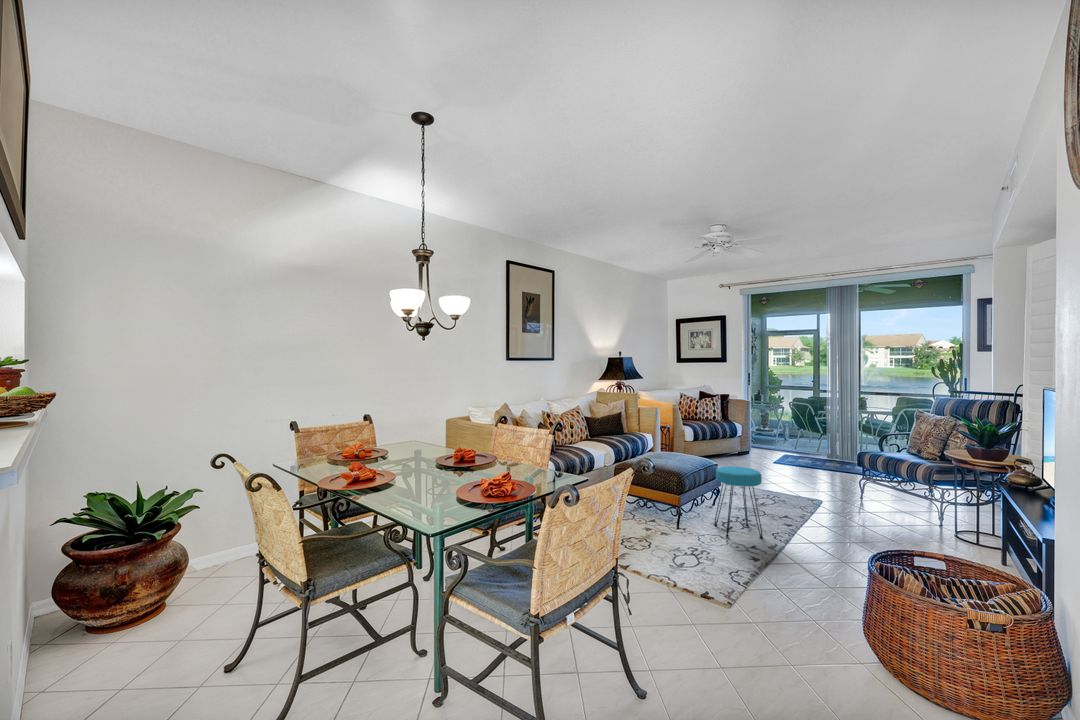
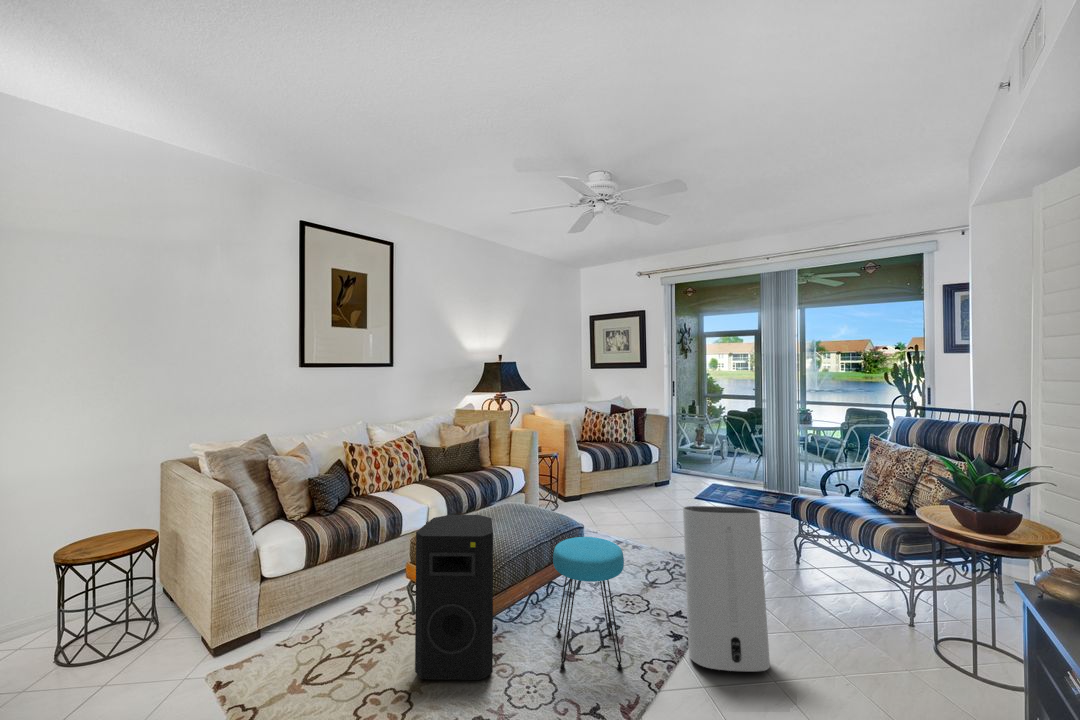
air purifier: none [796,448,852,539] -> present [683,506,770,671]
speaker: none [643,450,688,539] -> present [415,515,493,680]

